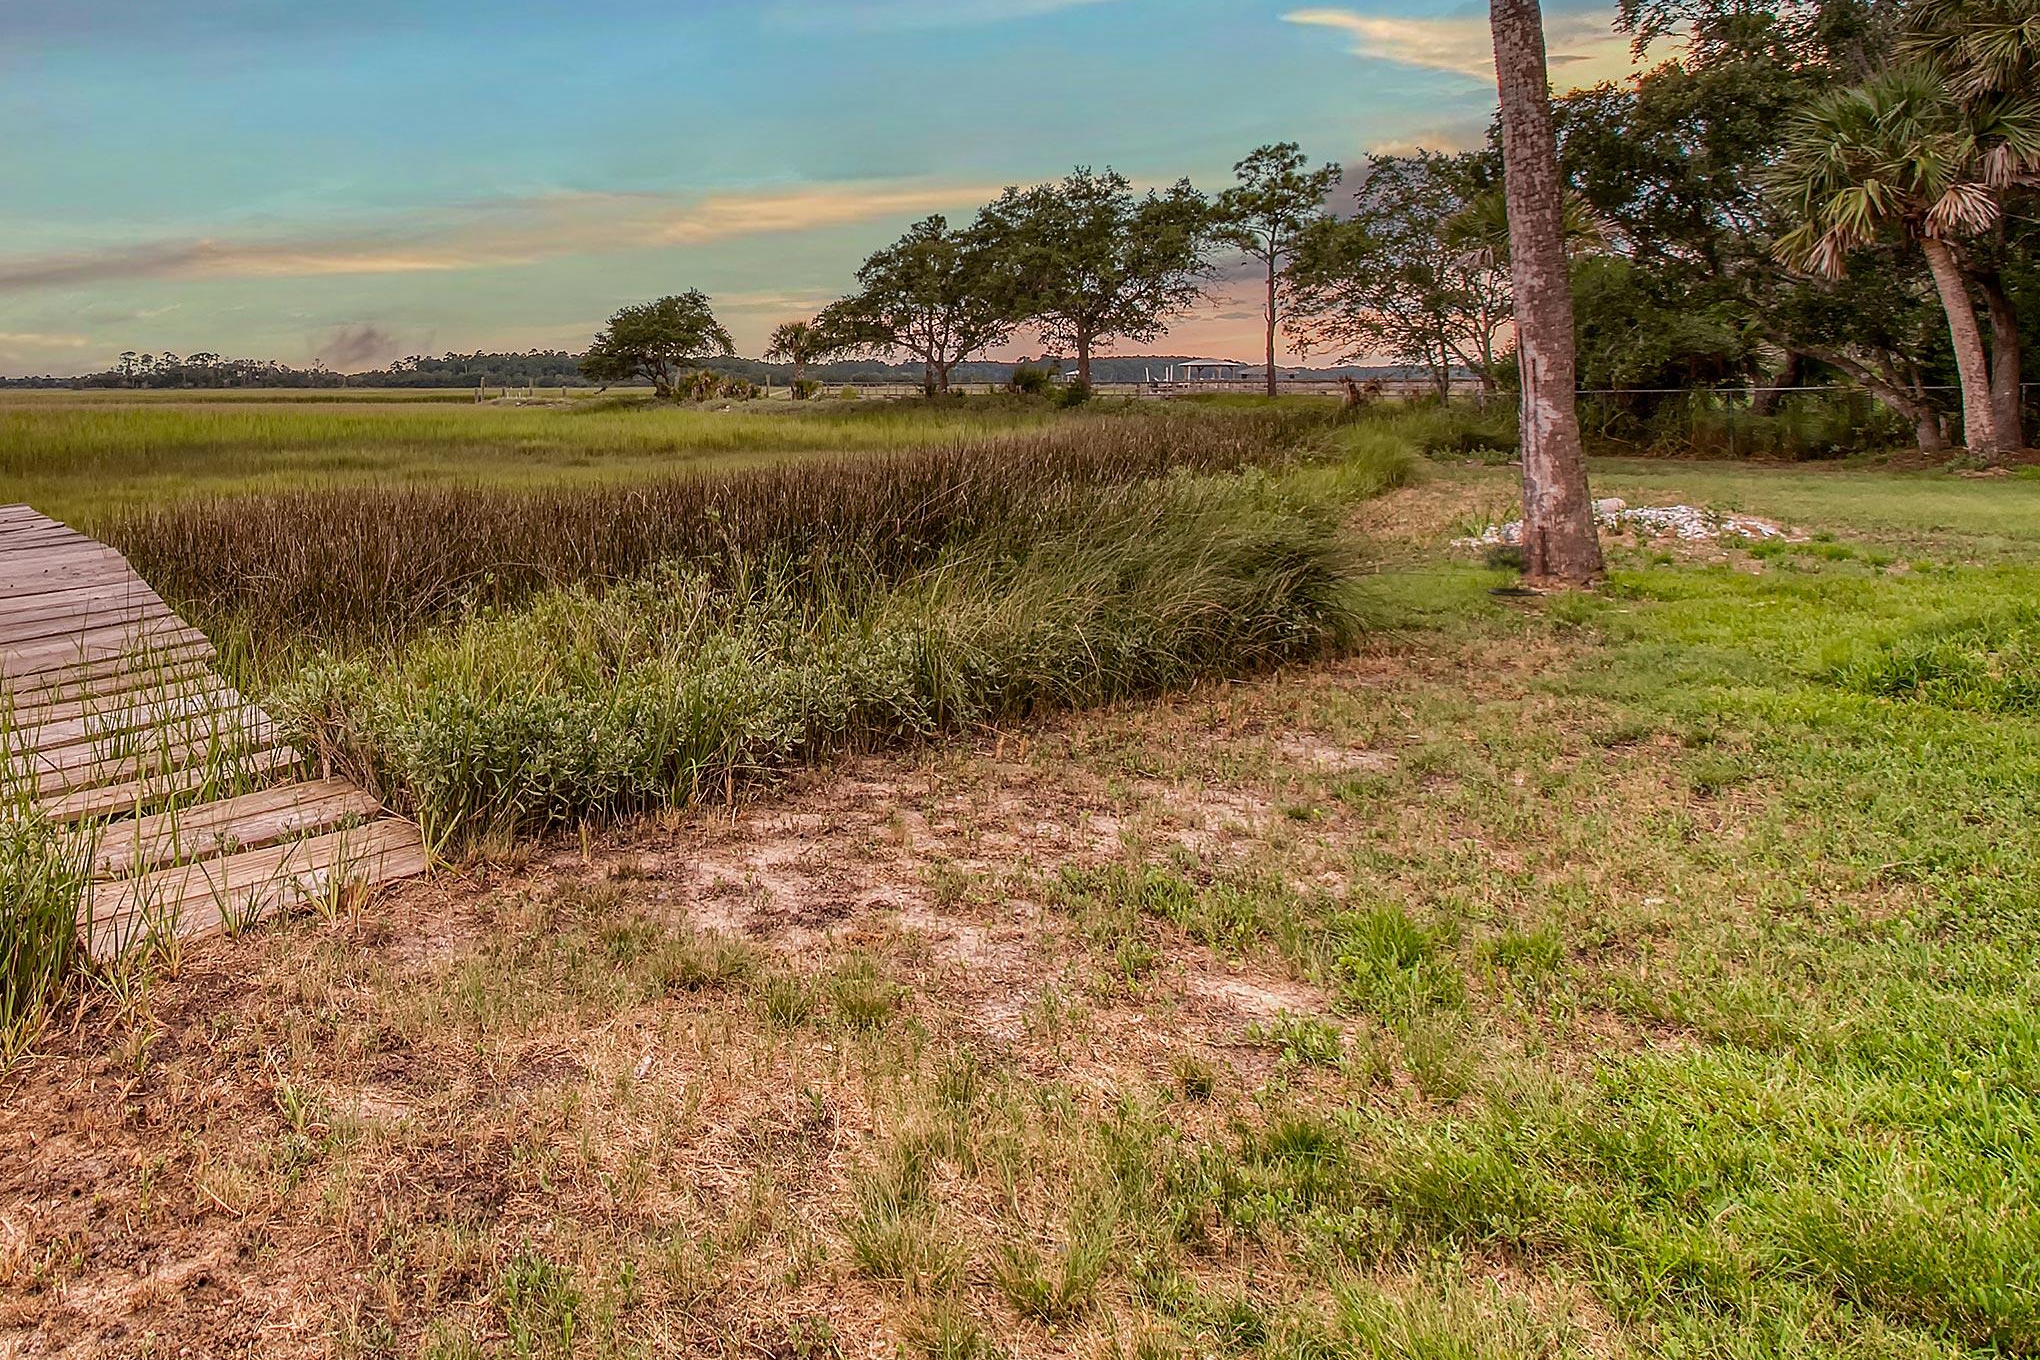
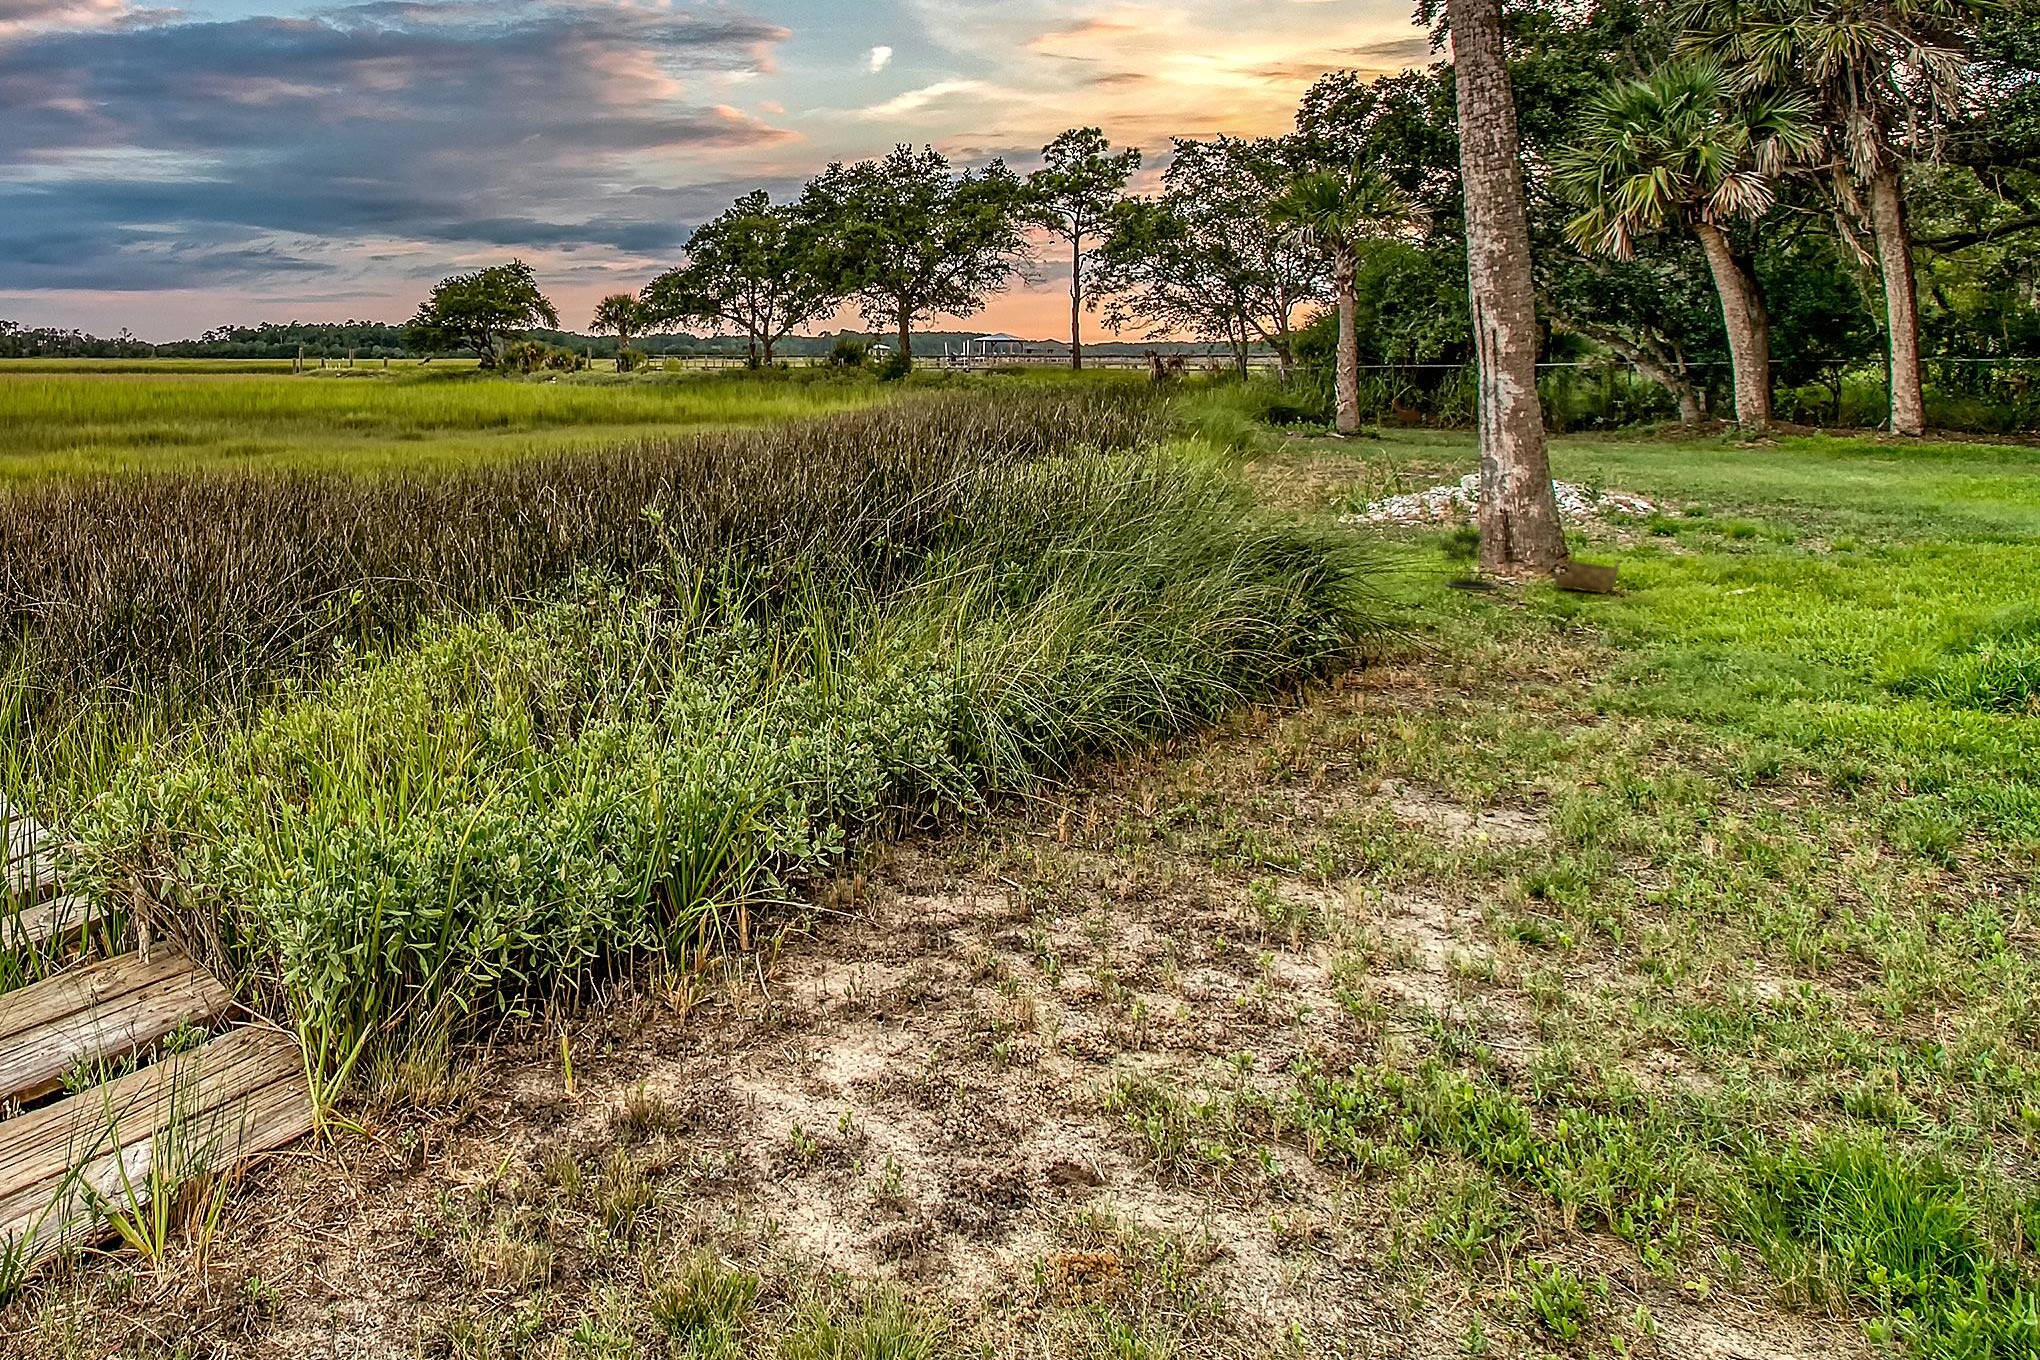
lounge chair: none [1589,420,1646,450] -> present [1393,400,1439,427]
woven basket: none [1587,562,1653,601] -> present [1554,562,1619,594]

